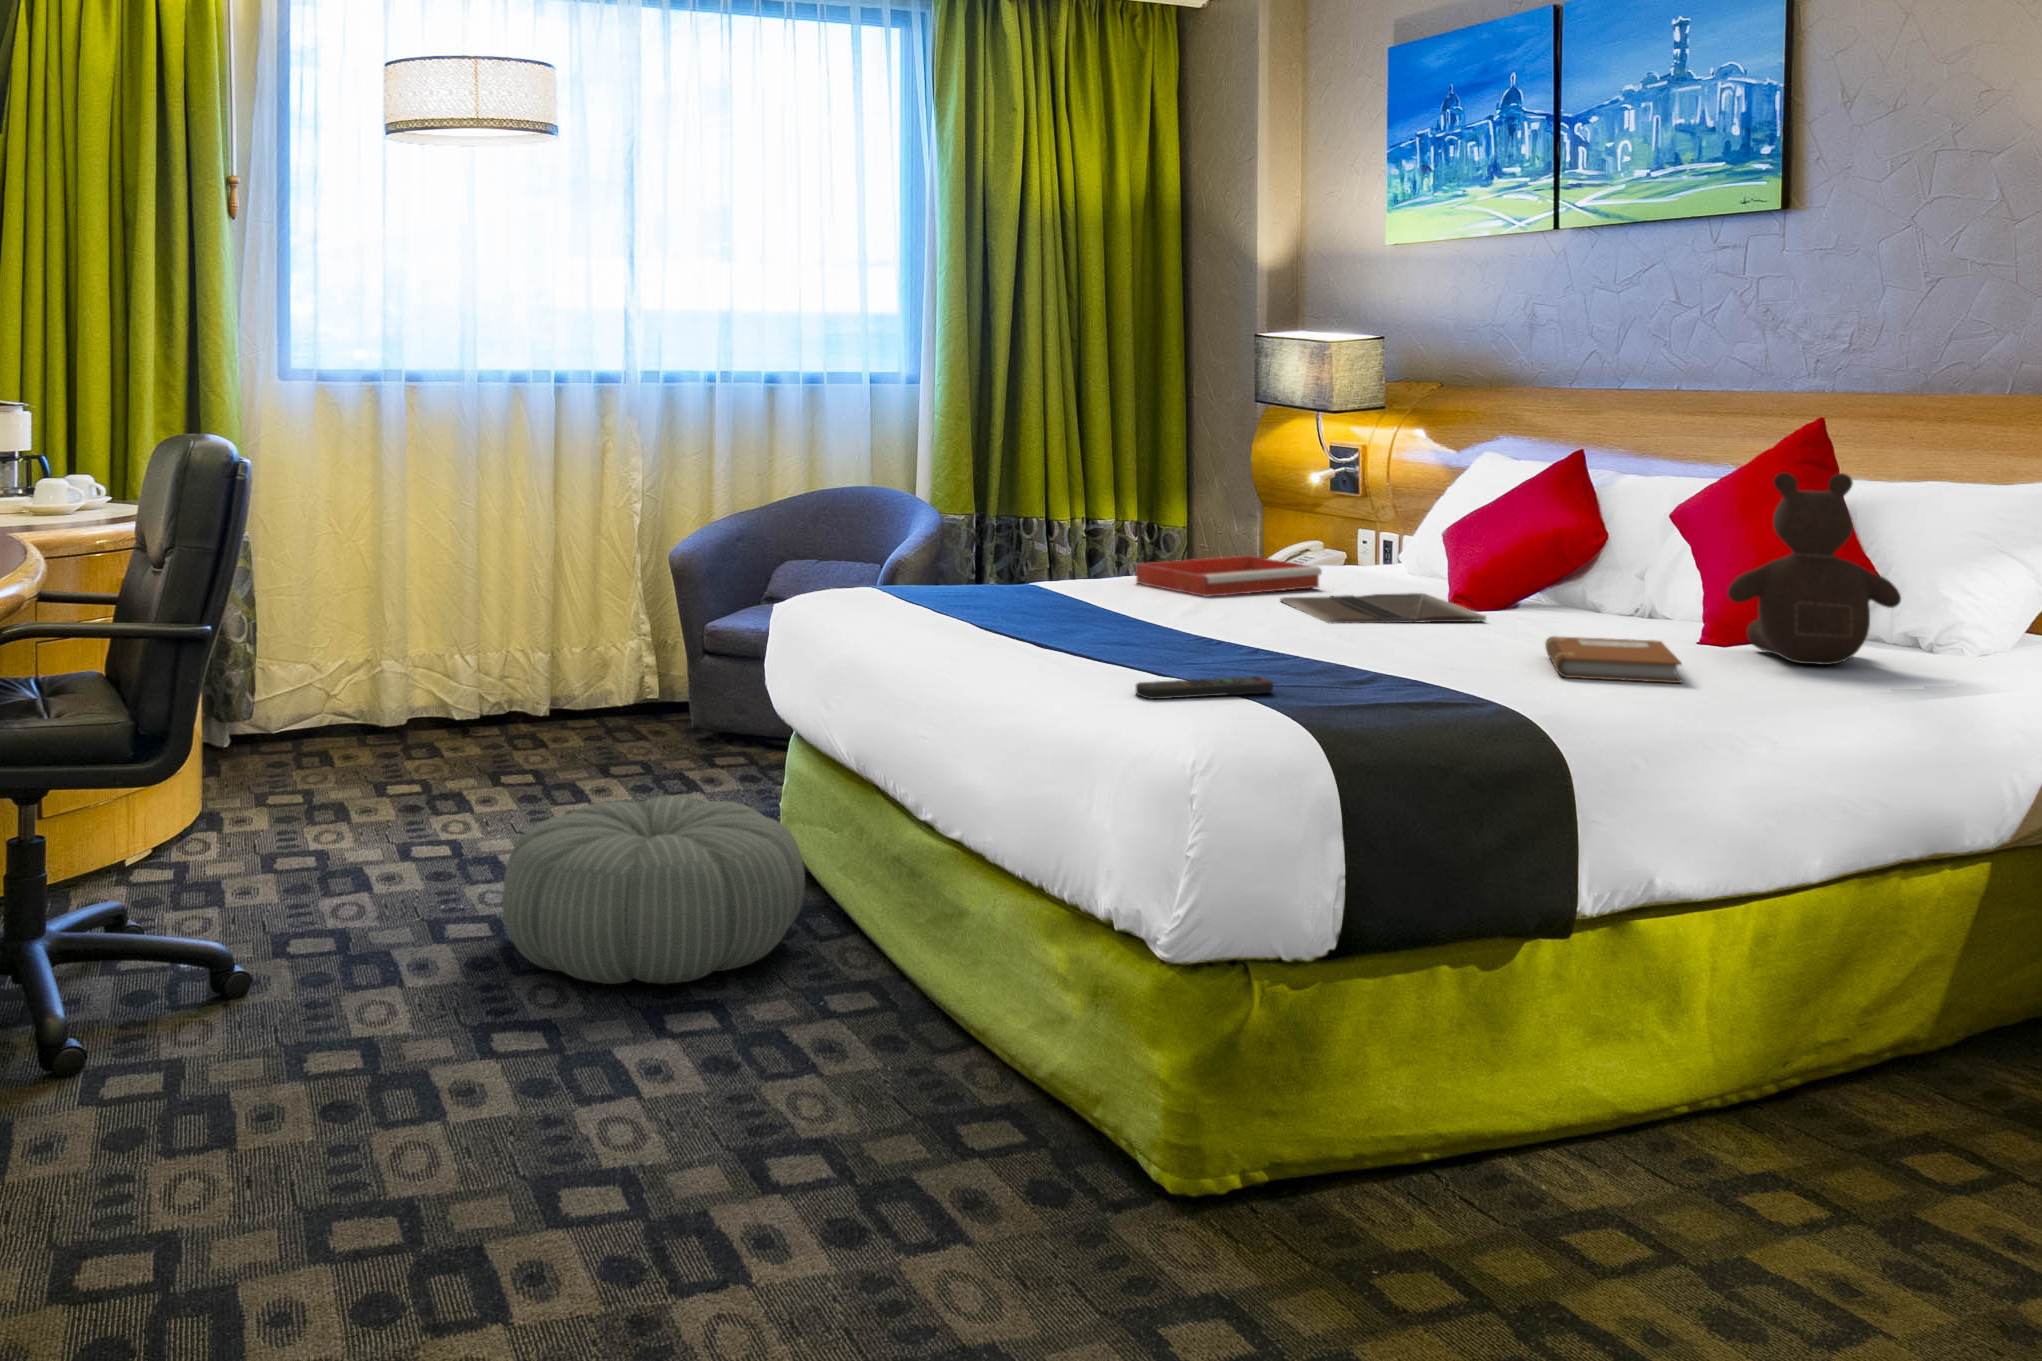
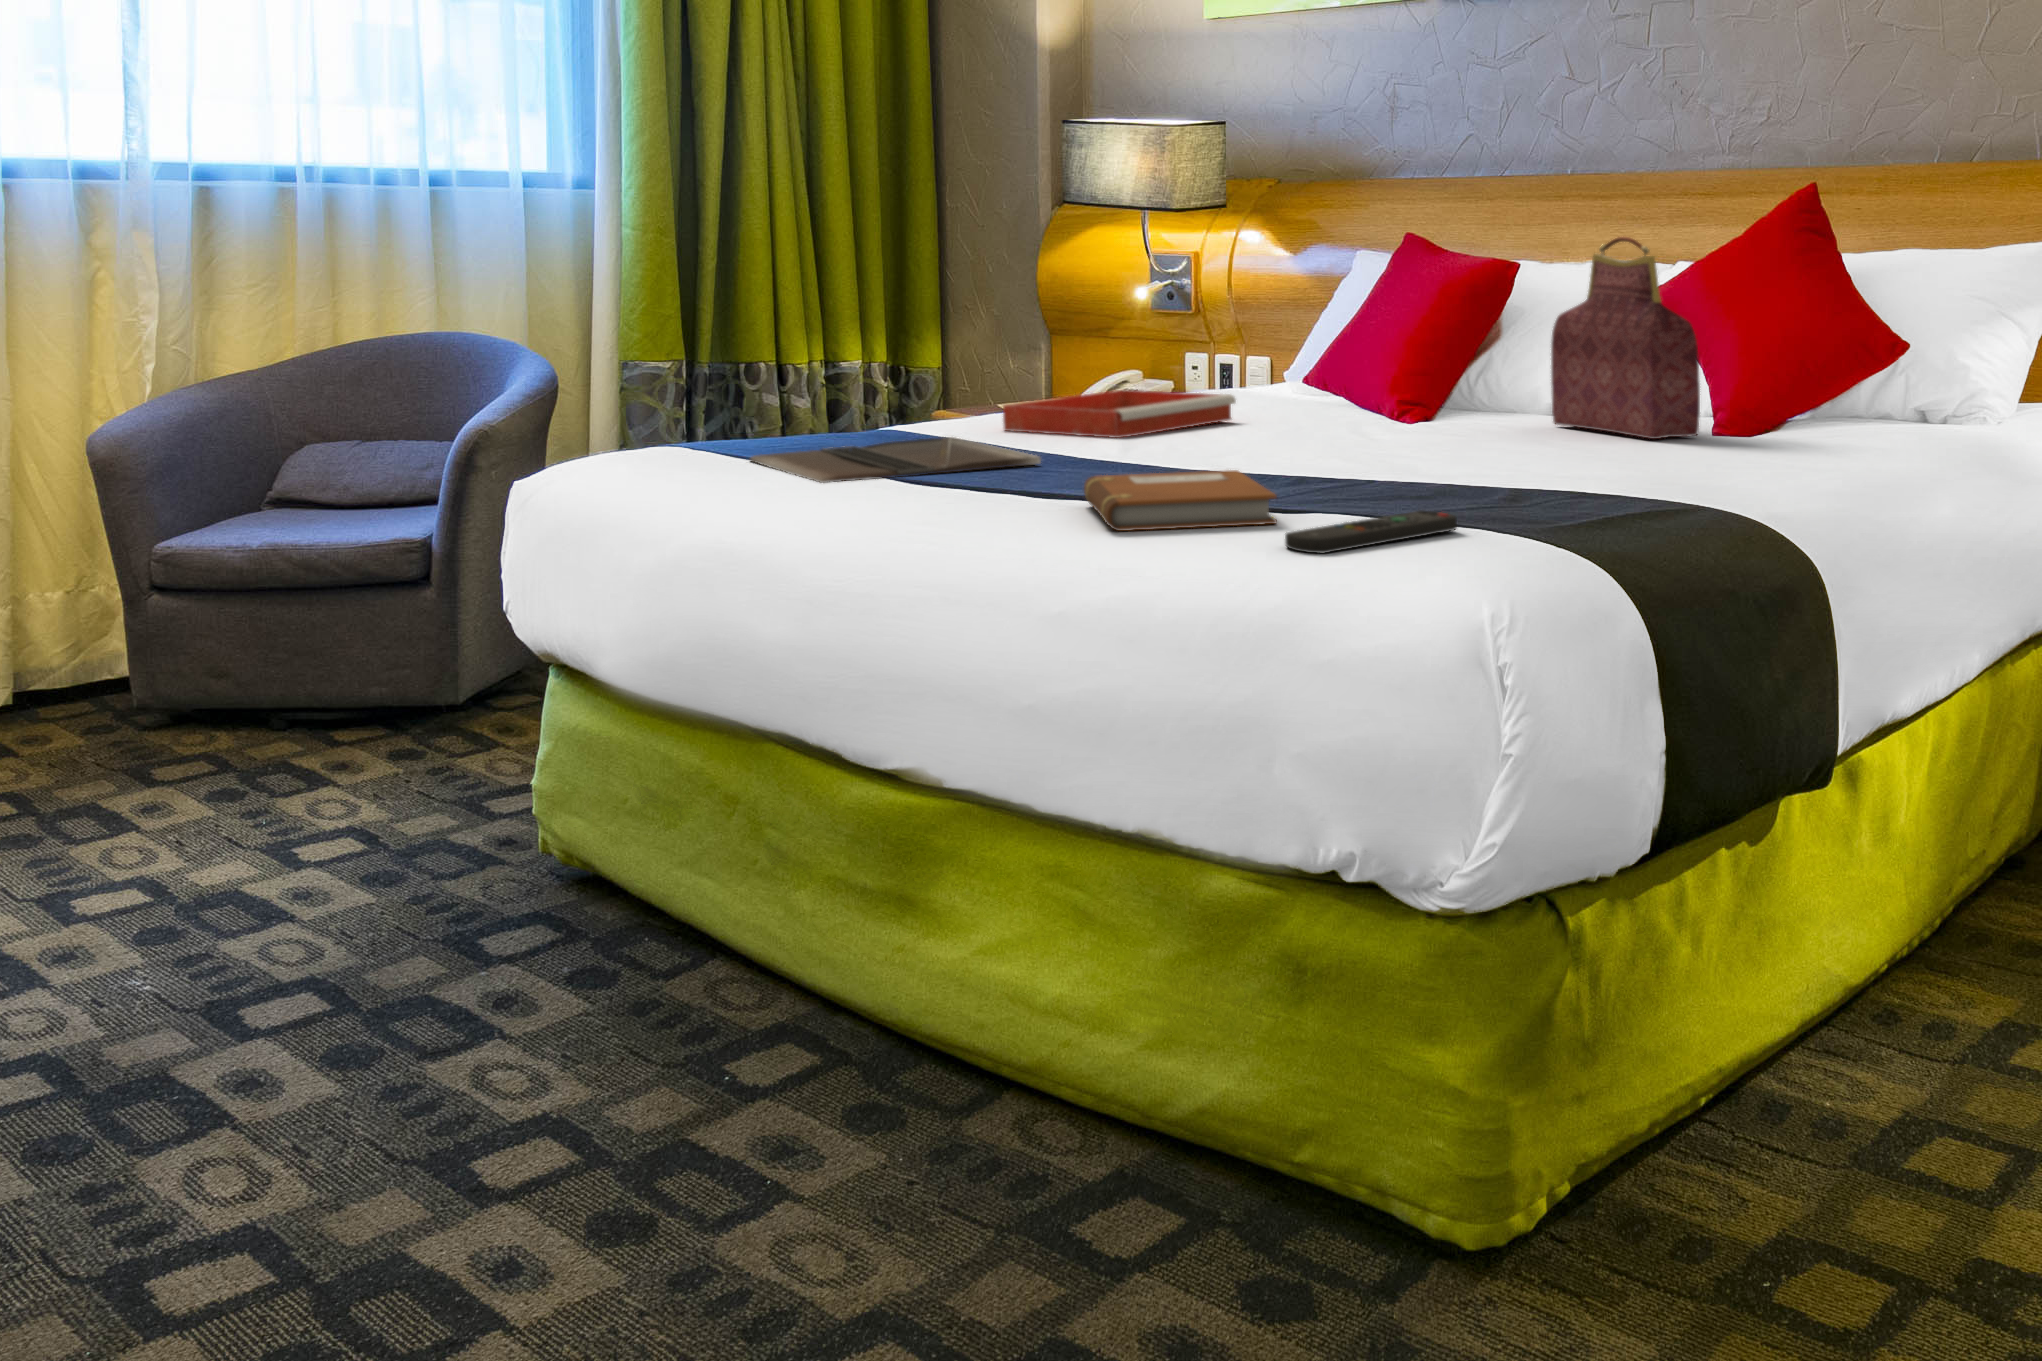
handbag: none [1572,458,1670,634] -> present [1551,237,1700,439]
teddy bear: present [1727,473,1901,665] -> none [1801,233,1979,451]
laptop: present [1281,593,1486,623] -> present [750,437,1041,483]
notebook: present [1545,636,1682,683] -> present [1084,470,1277,531]
pouf: present [502,796,805,984] -> none [86,797,643,1138]

